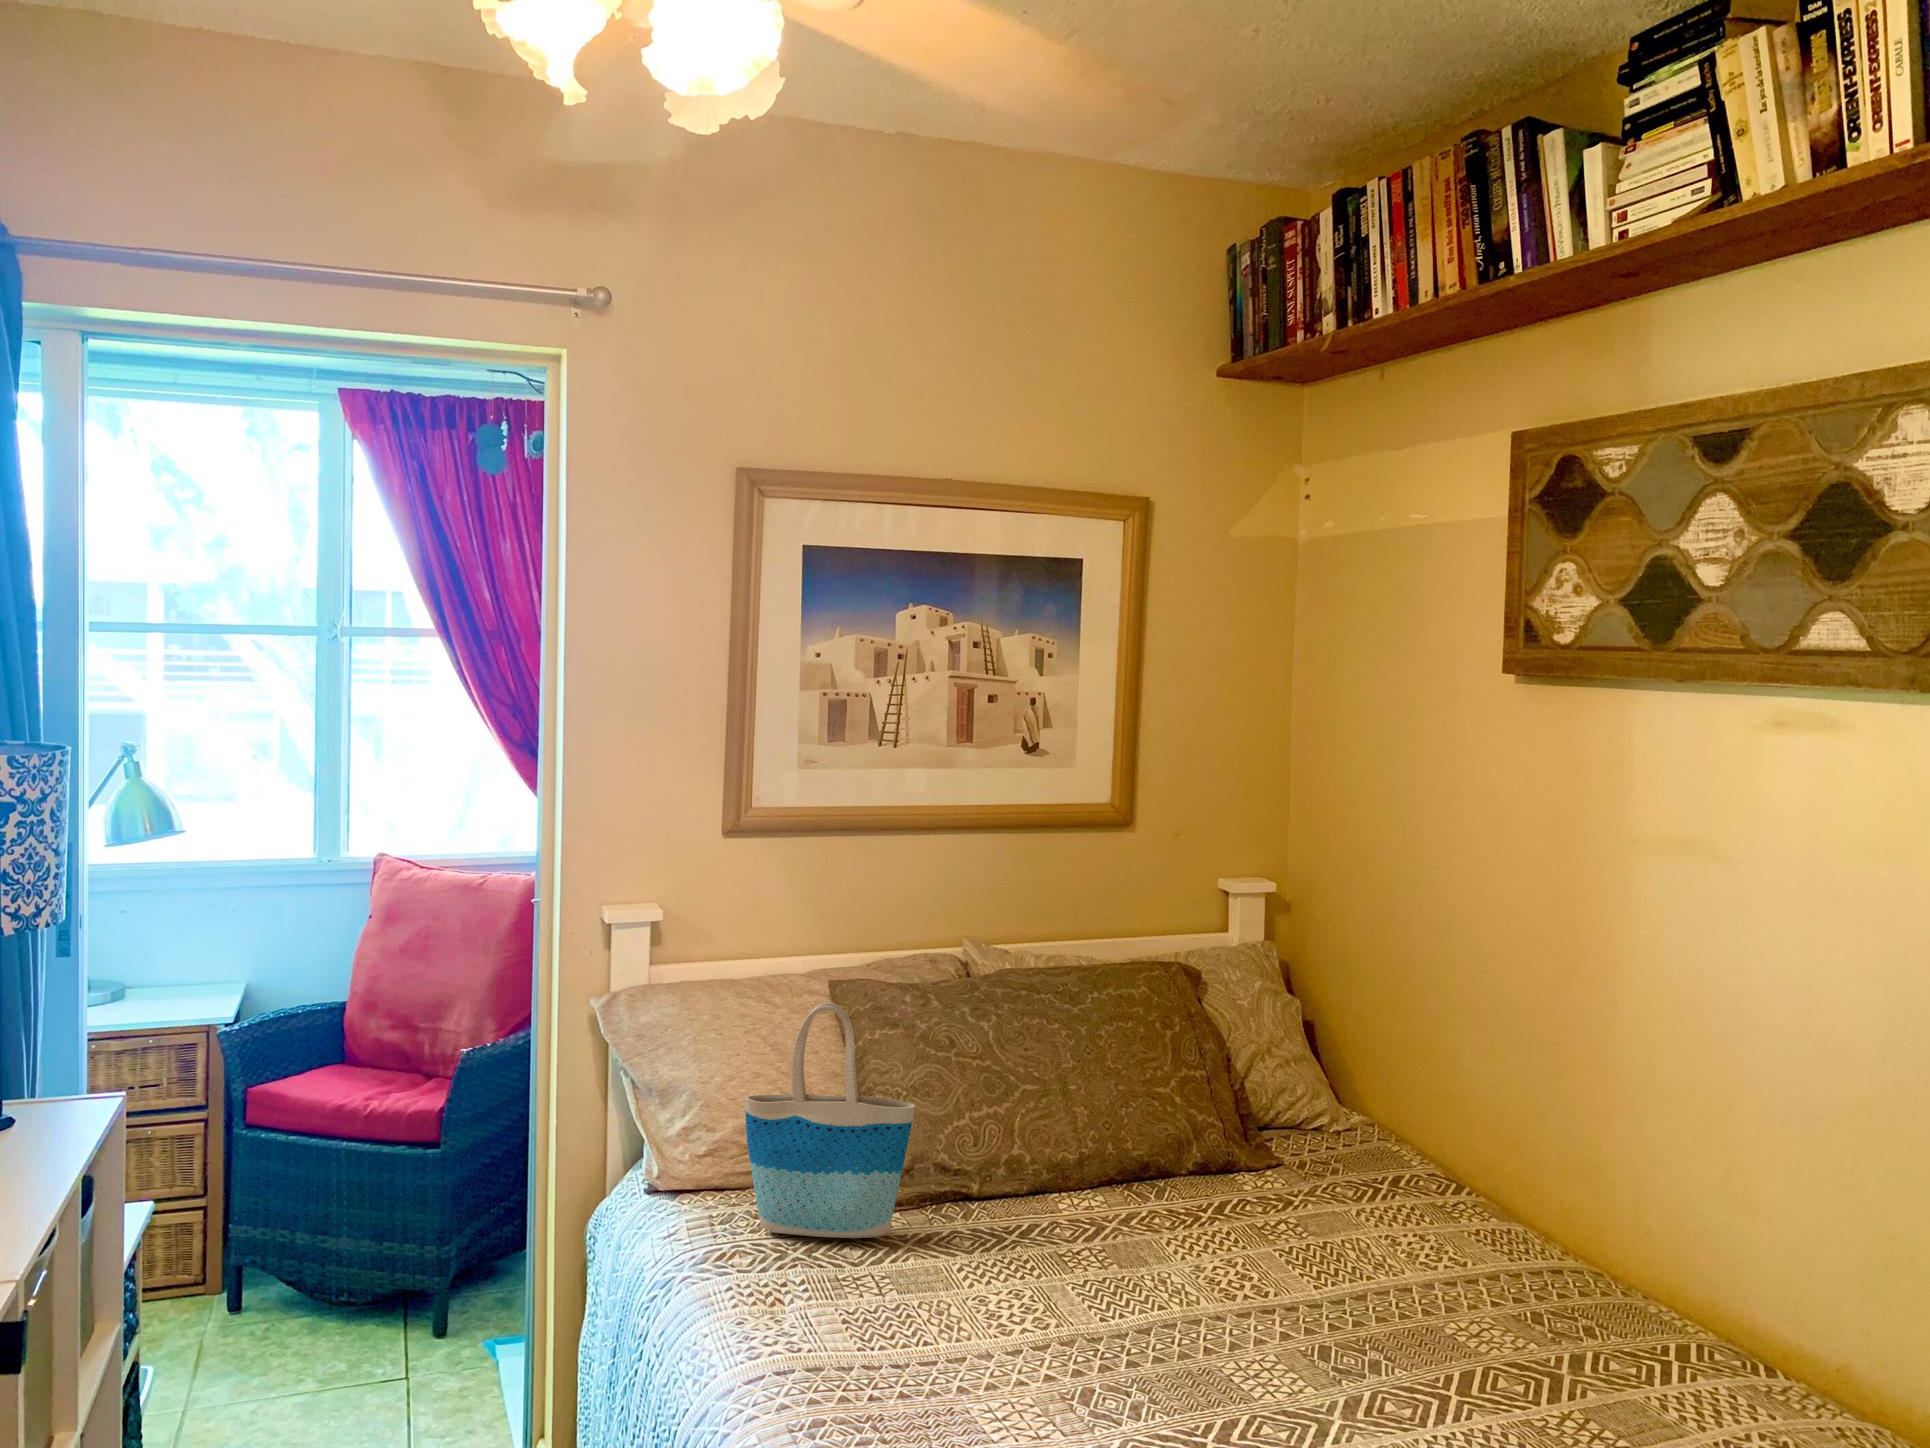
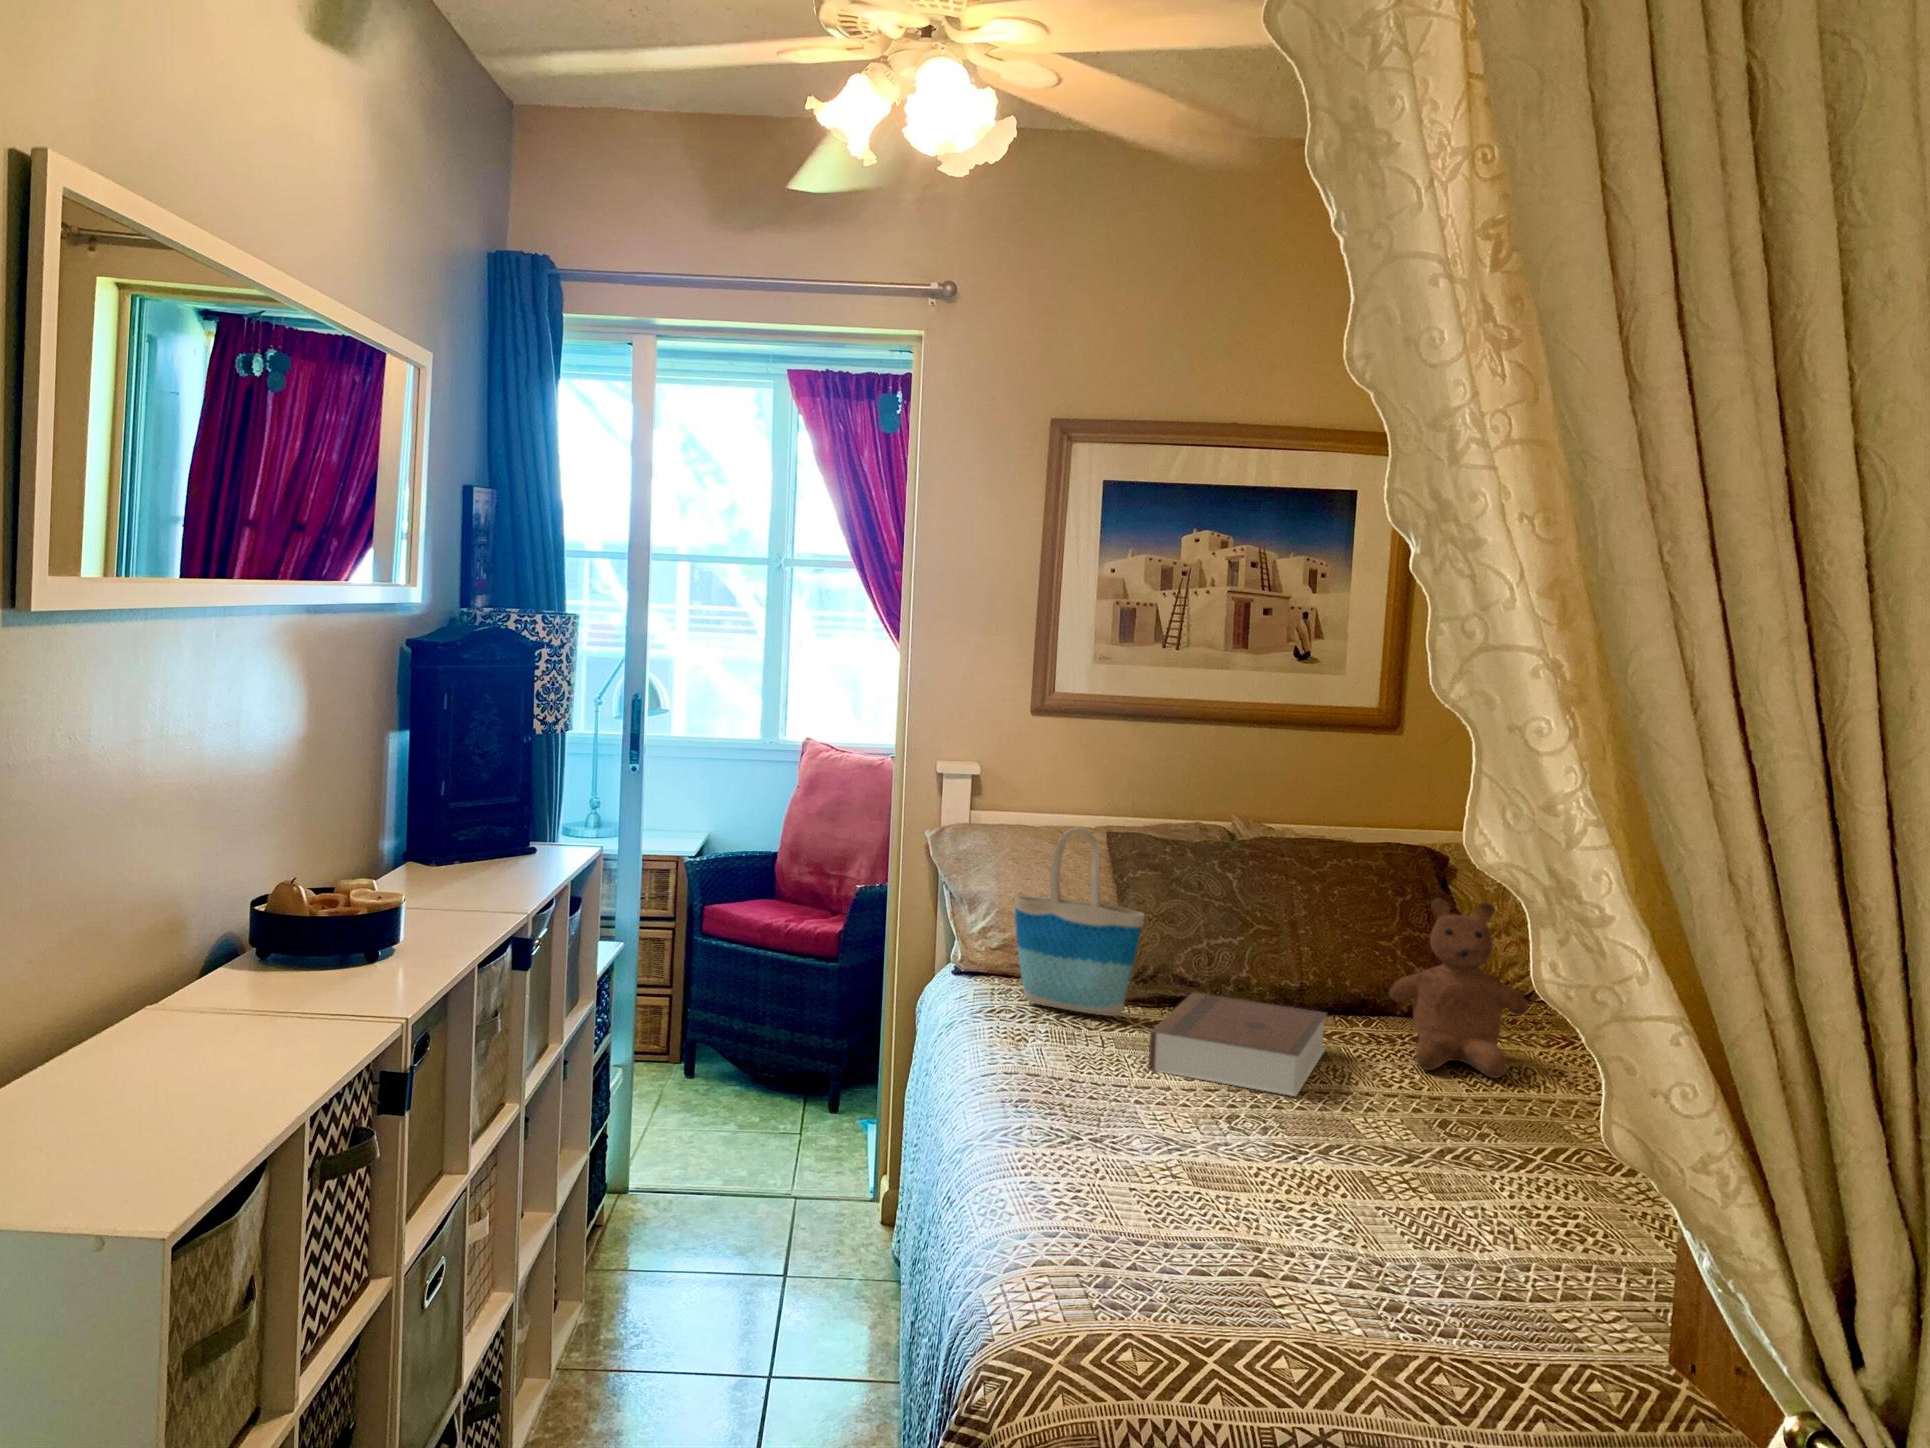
teddy bear: none [1194,1048,1340,1257] -> present [1389,899,1528,1078]
book: none [955,1193,1142,1337] -> present [1148,992,1326,1096]

